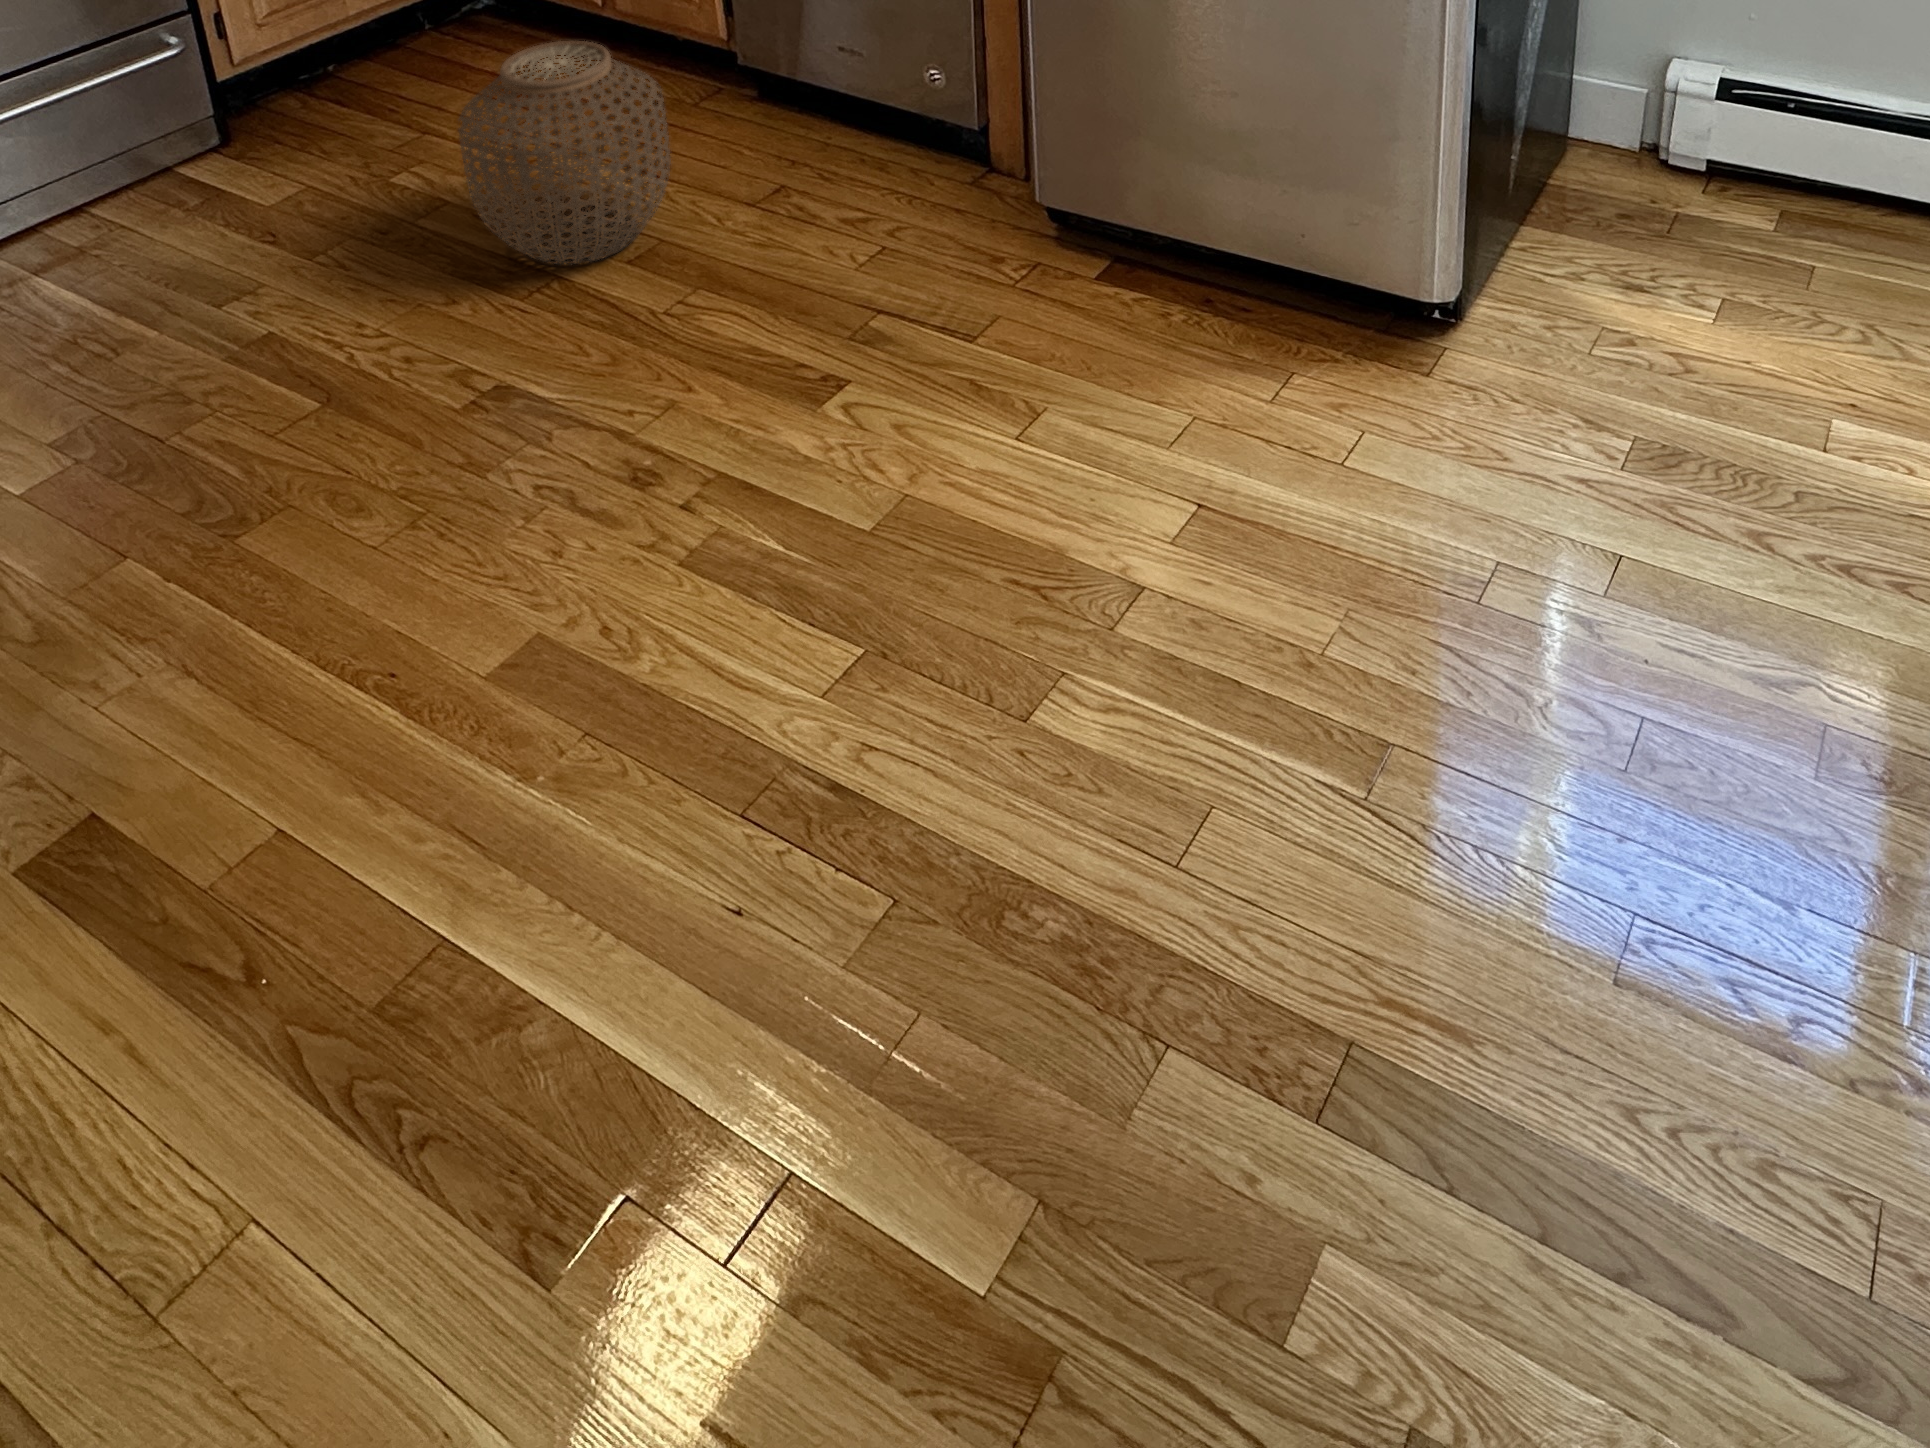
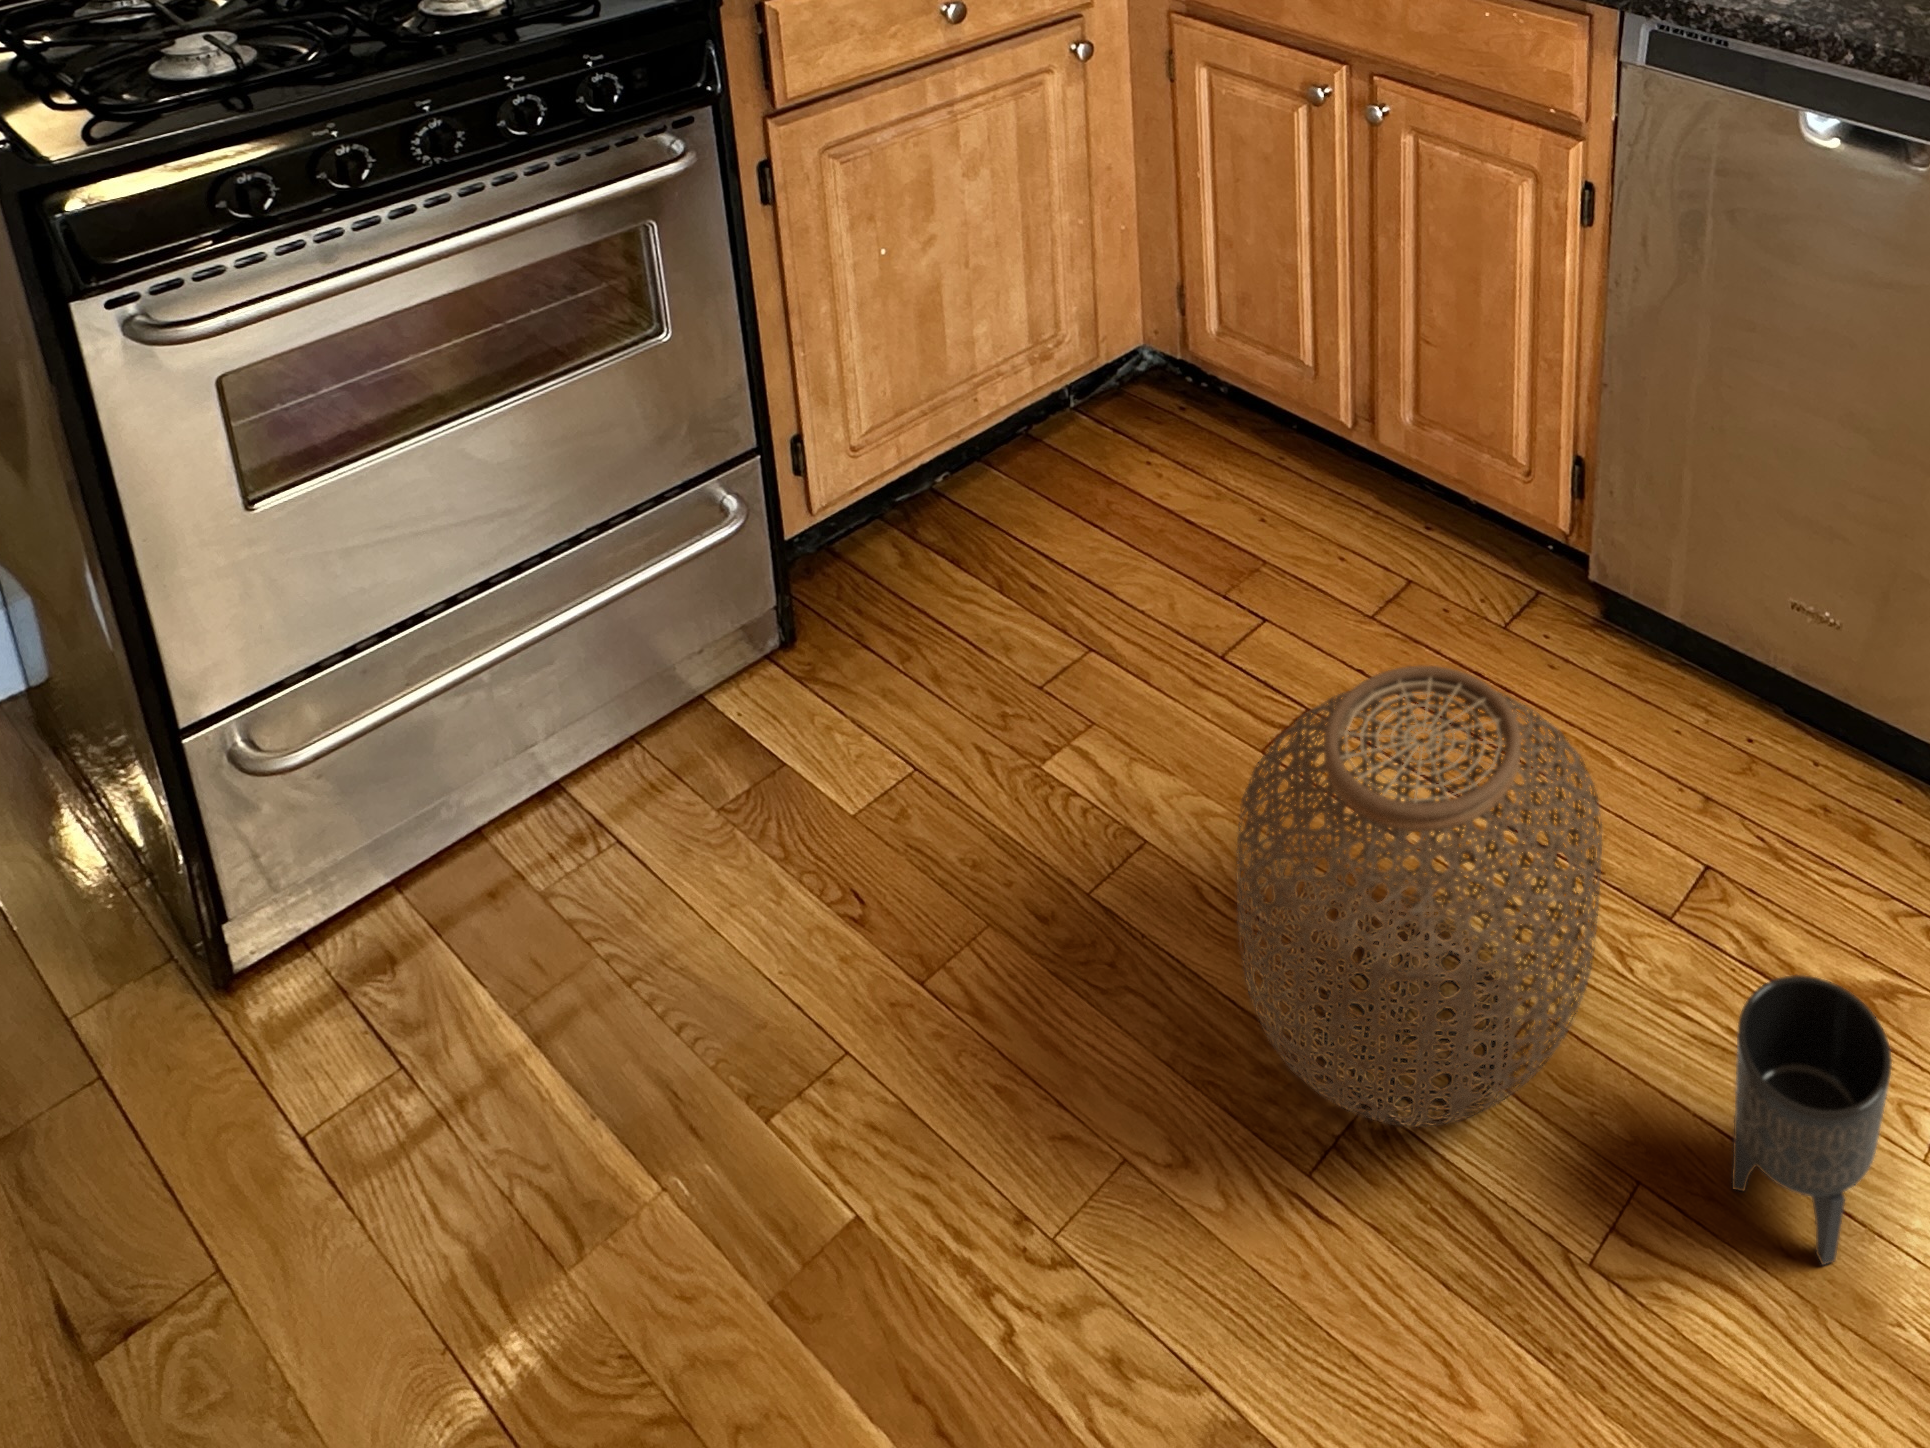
planter: none [718,163,798,290] -> present [1732,975,1892,1265]

